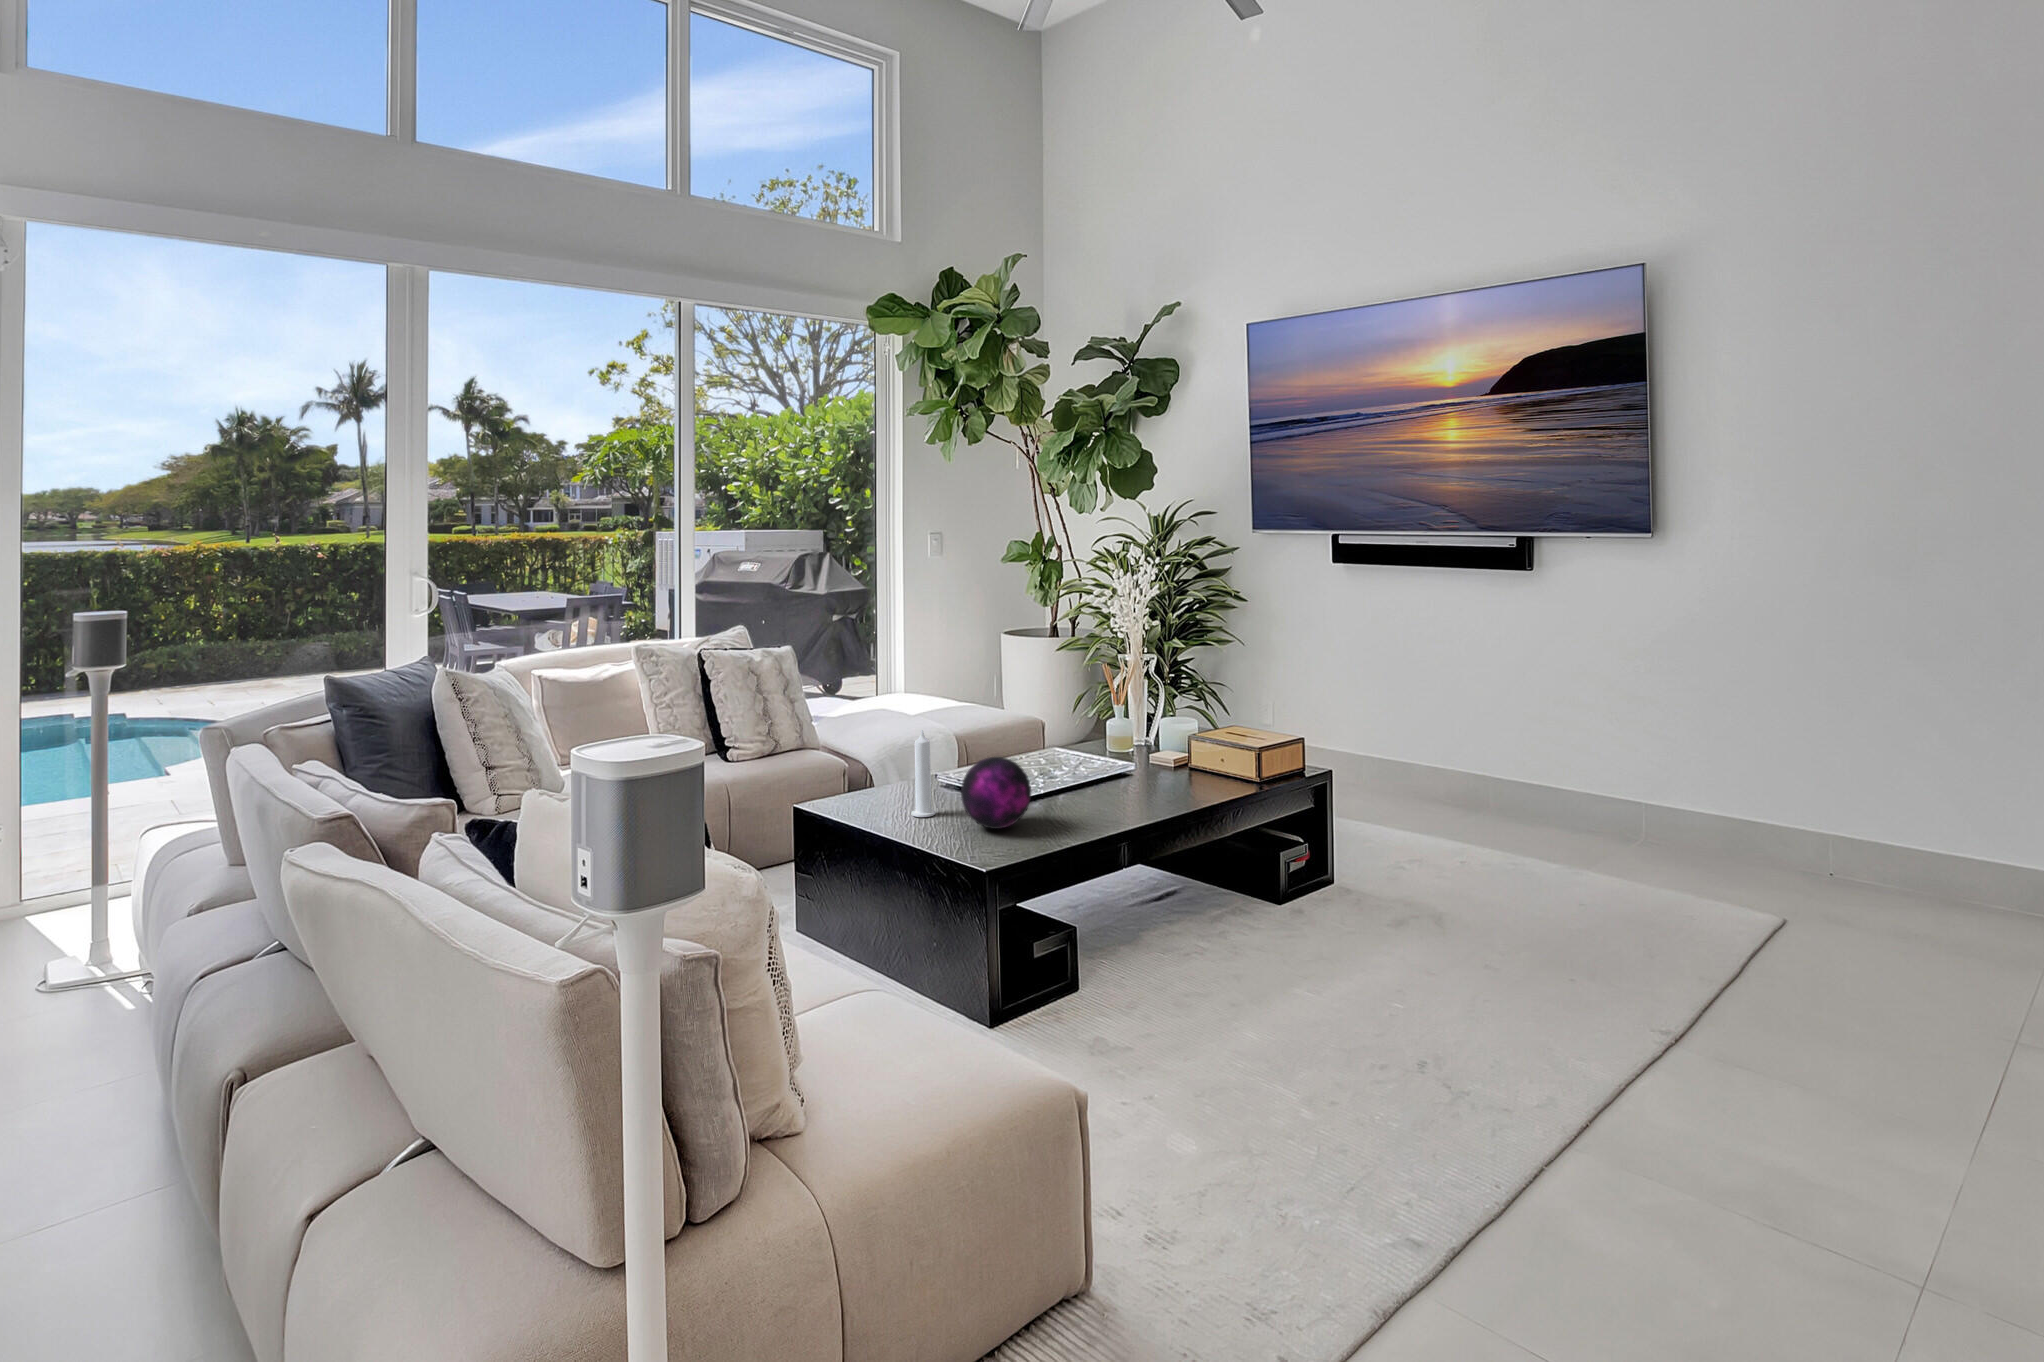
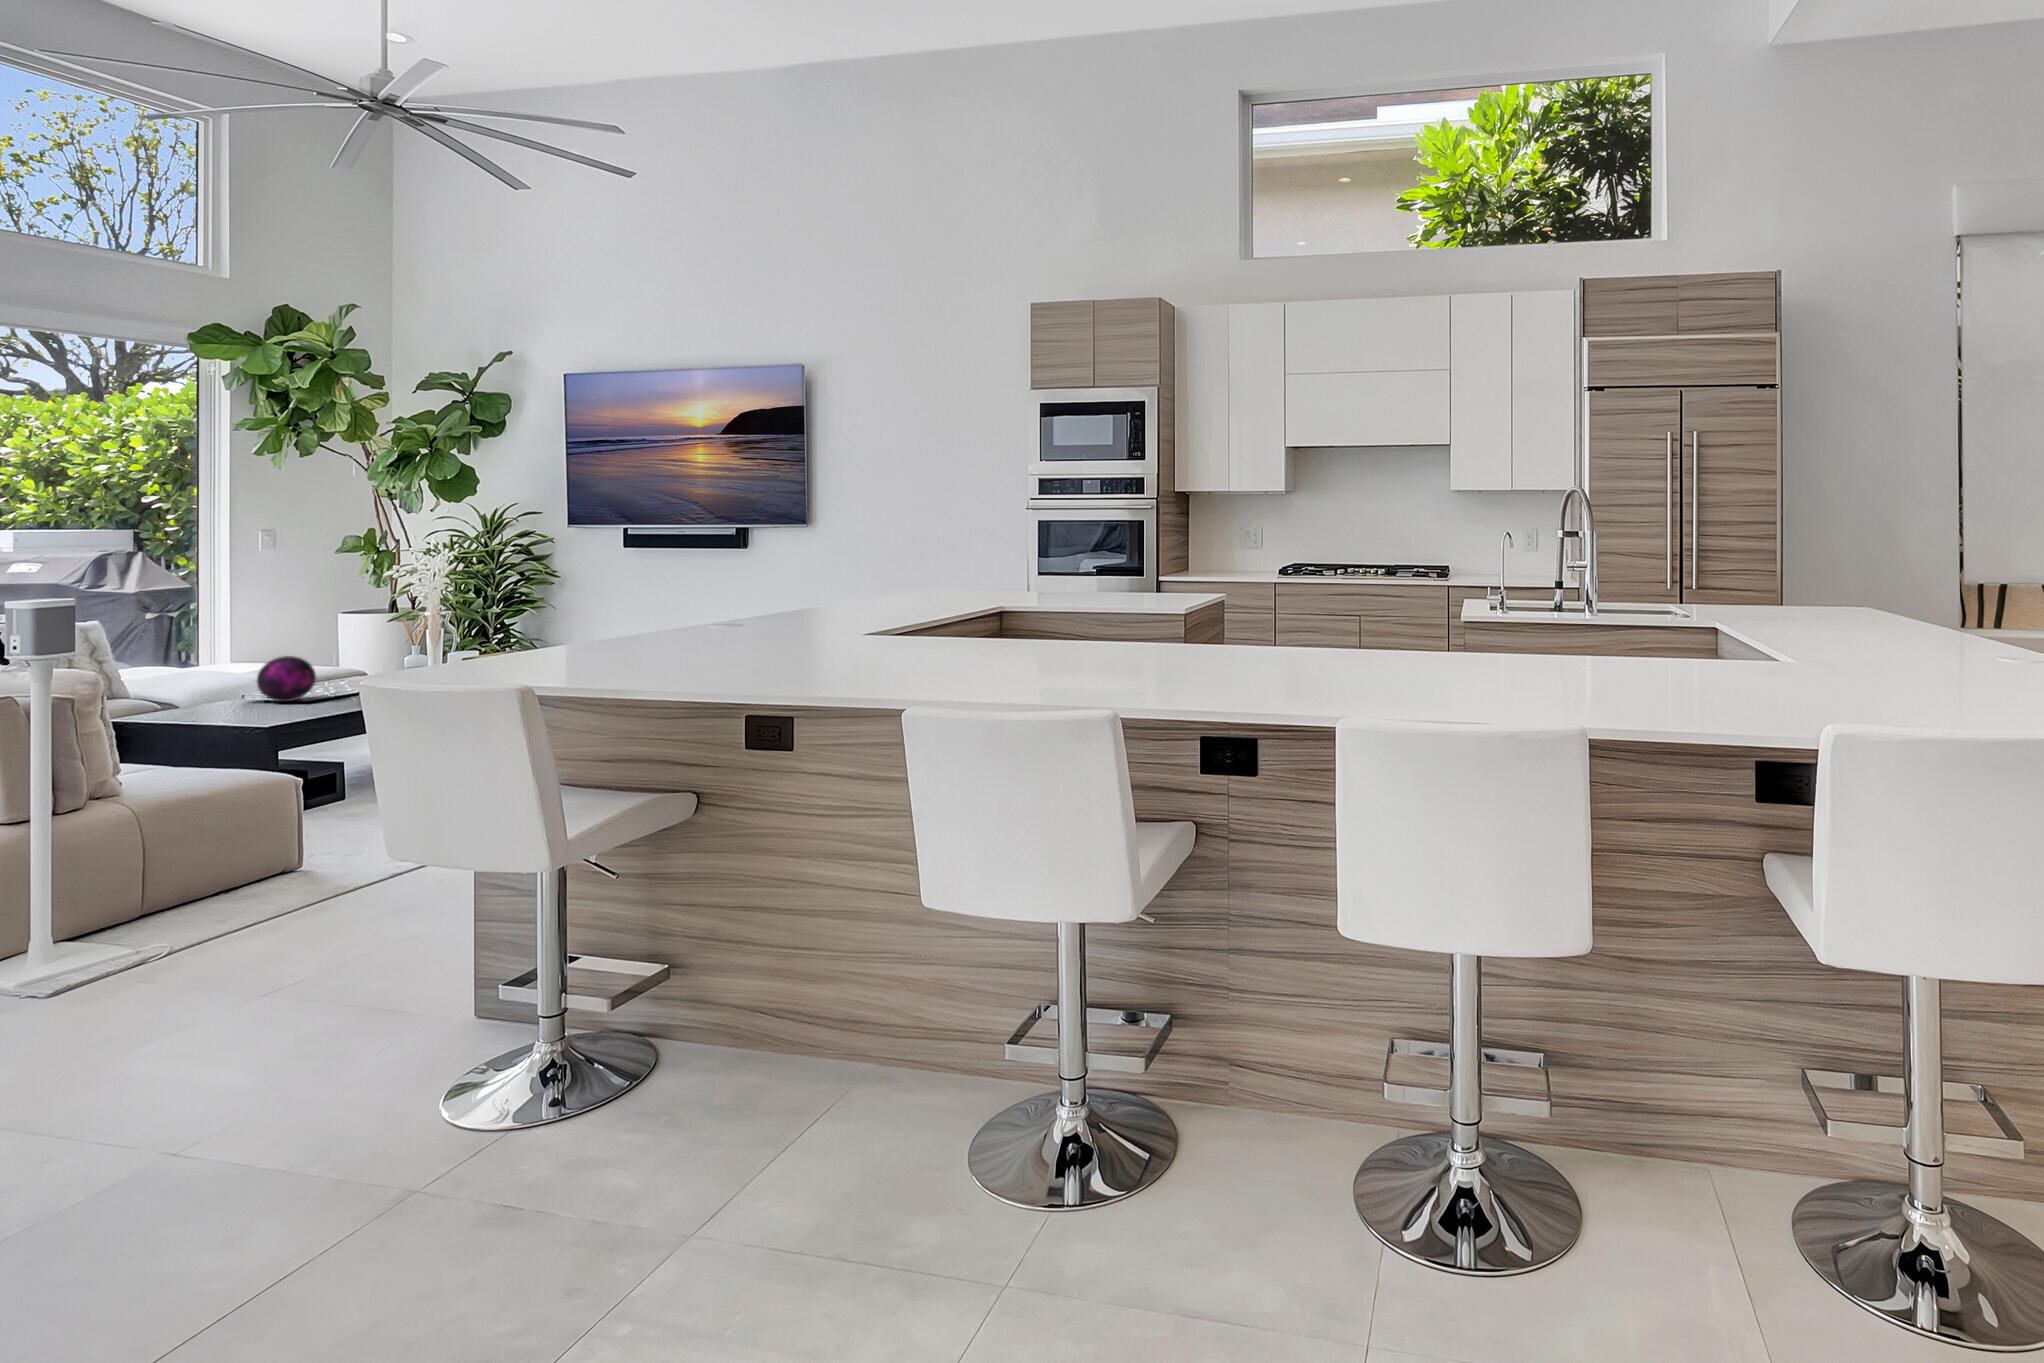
candle: present [911,730,935,817] -> none [215,645,237,703]

